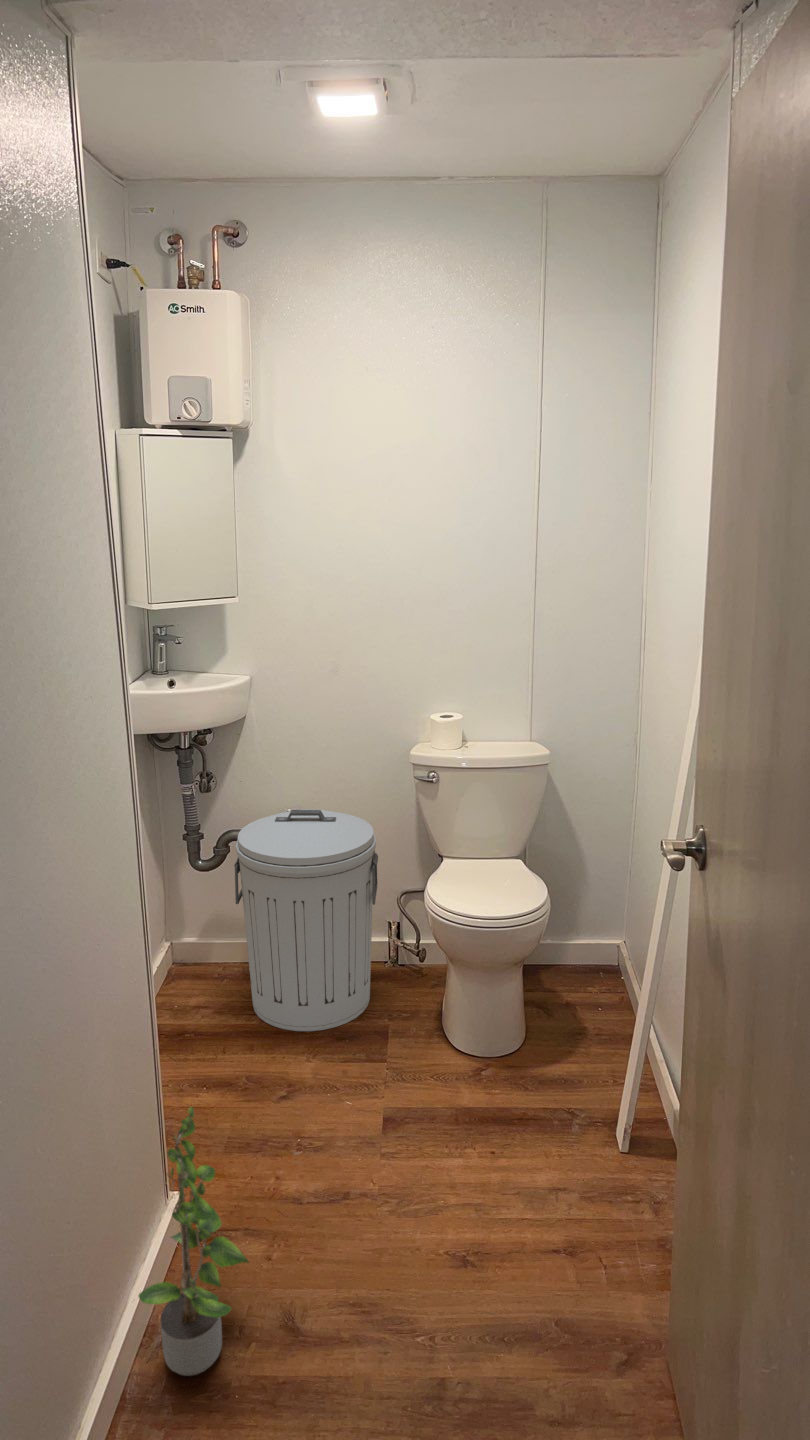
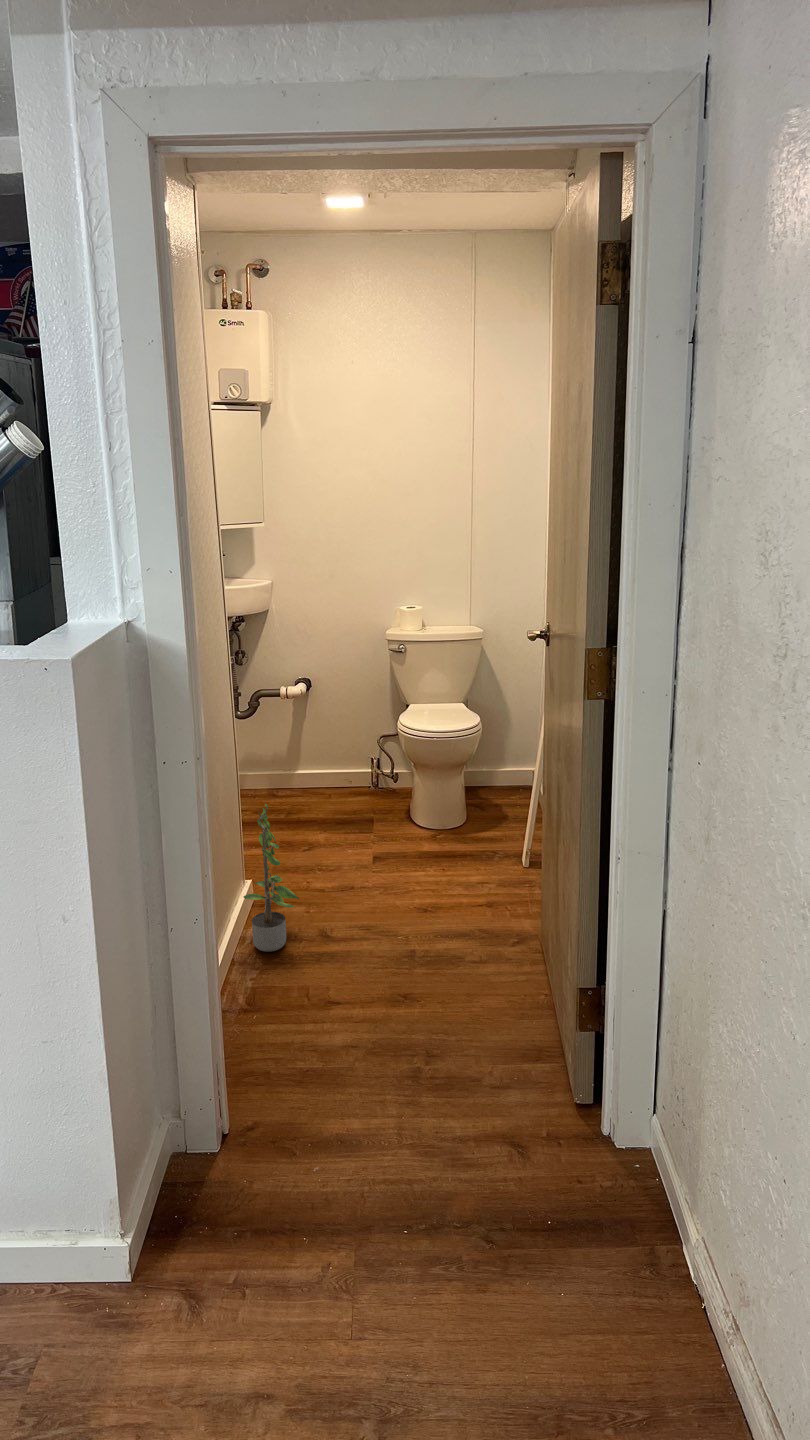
trash can: present [234,809,378,1031] -> none [266,671,365,821]

